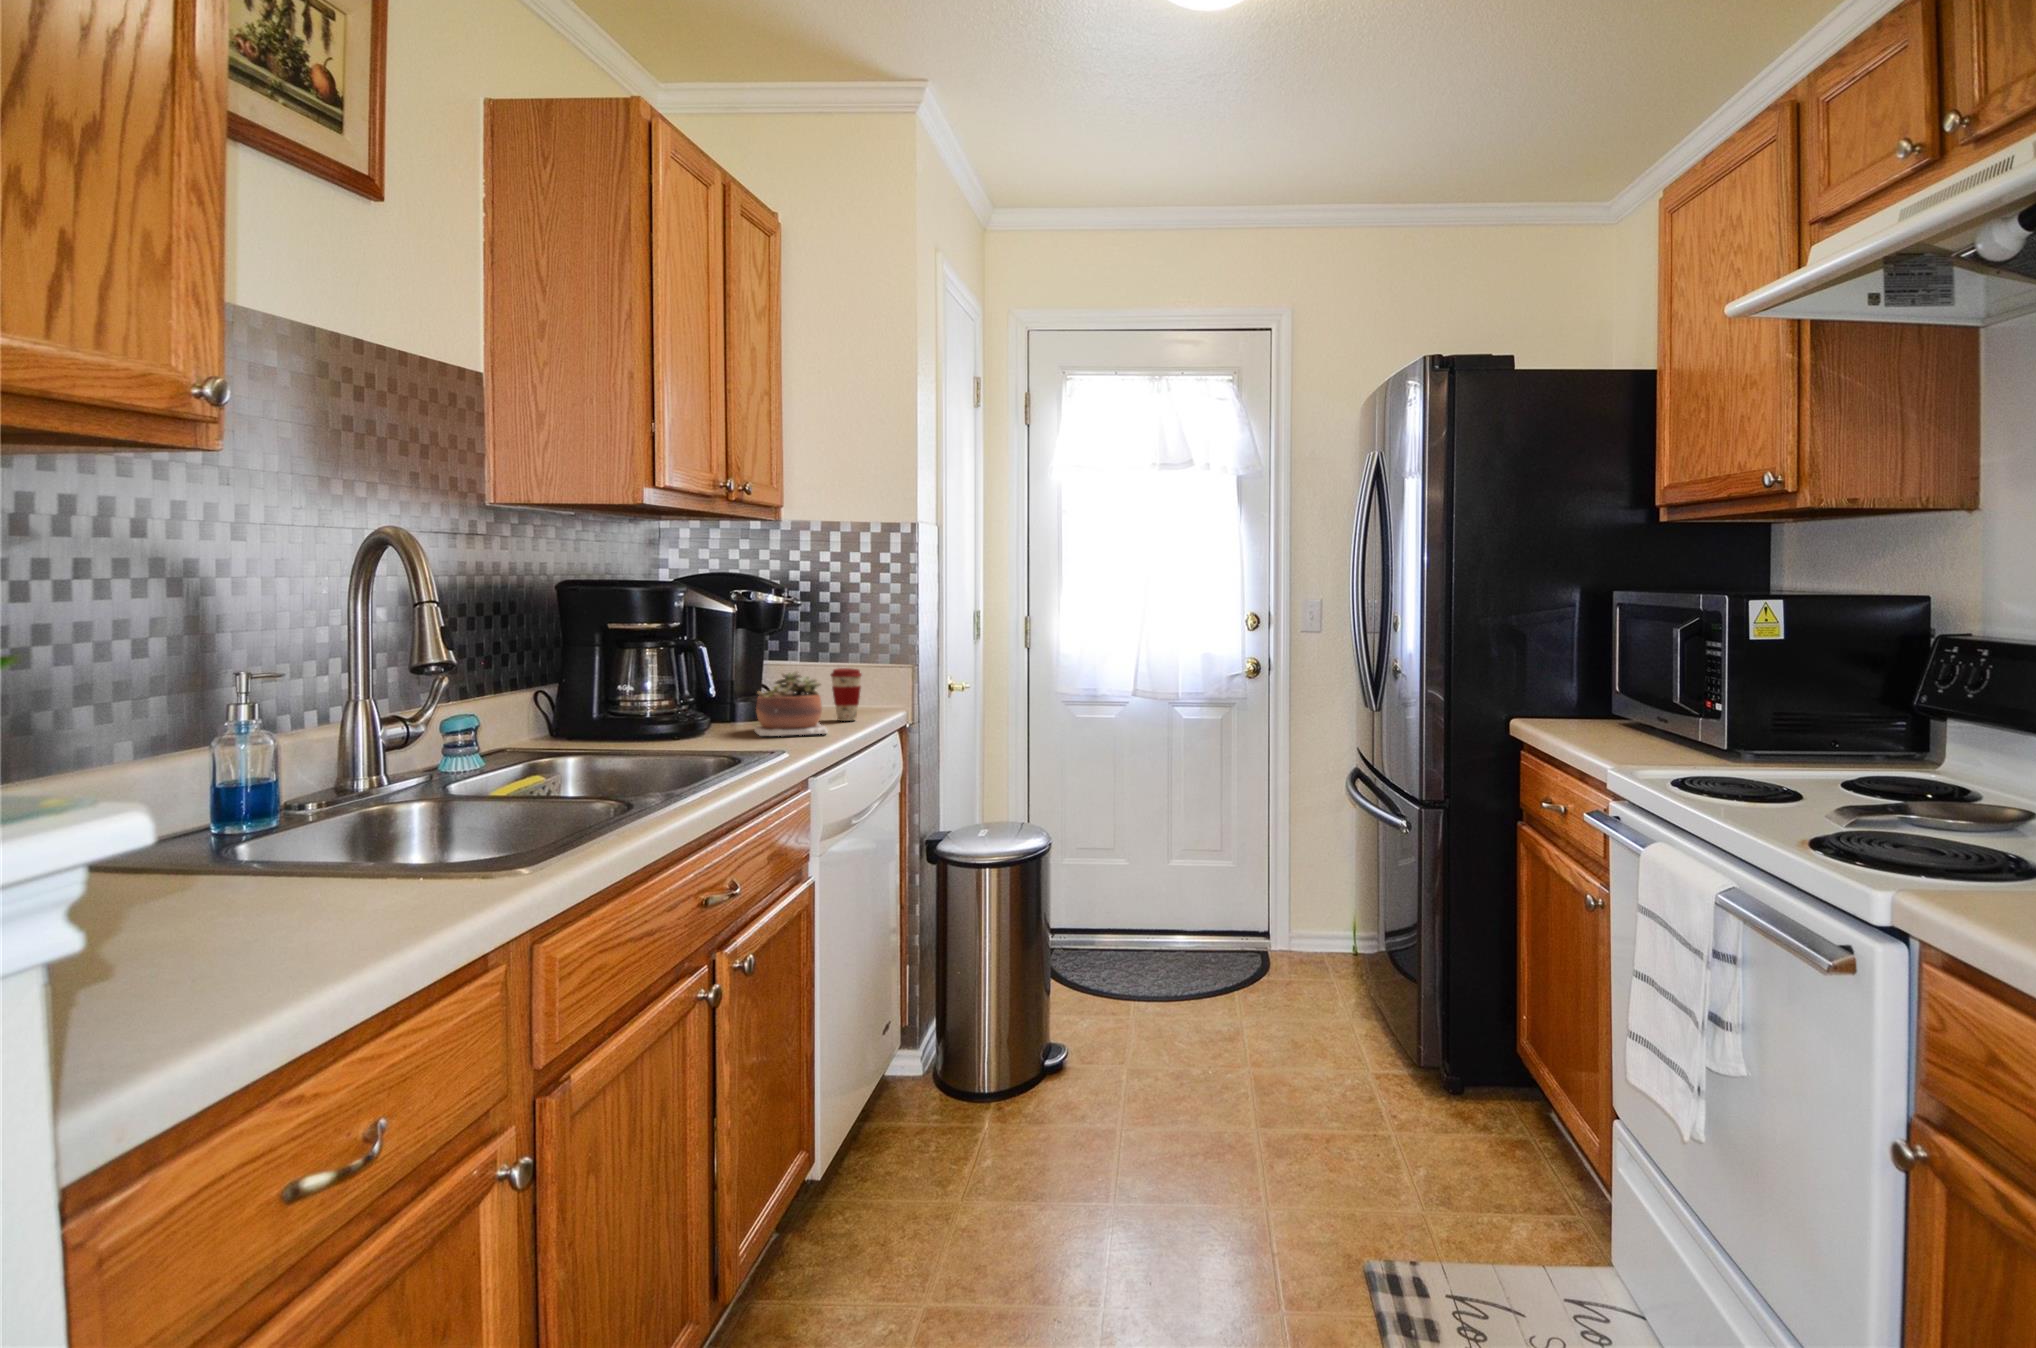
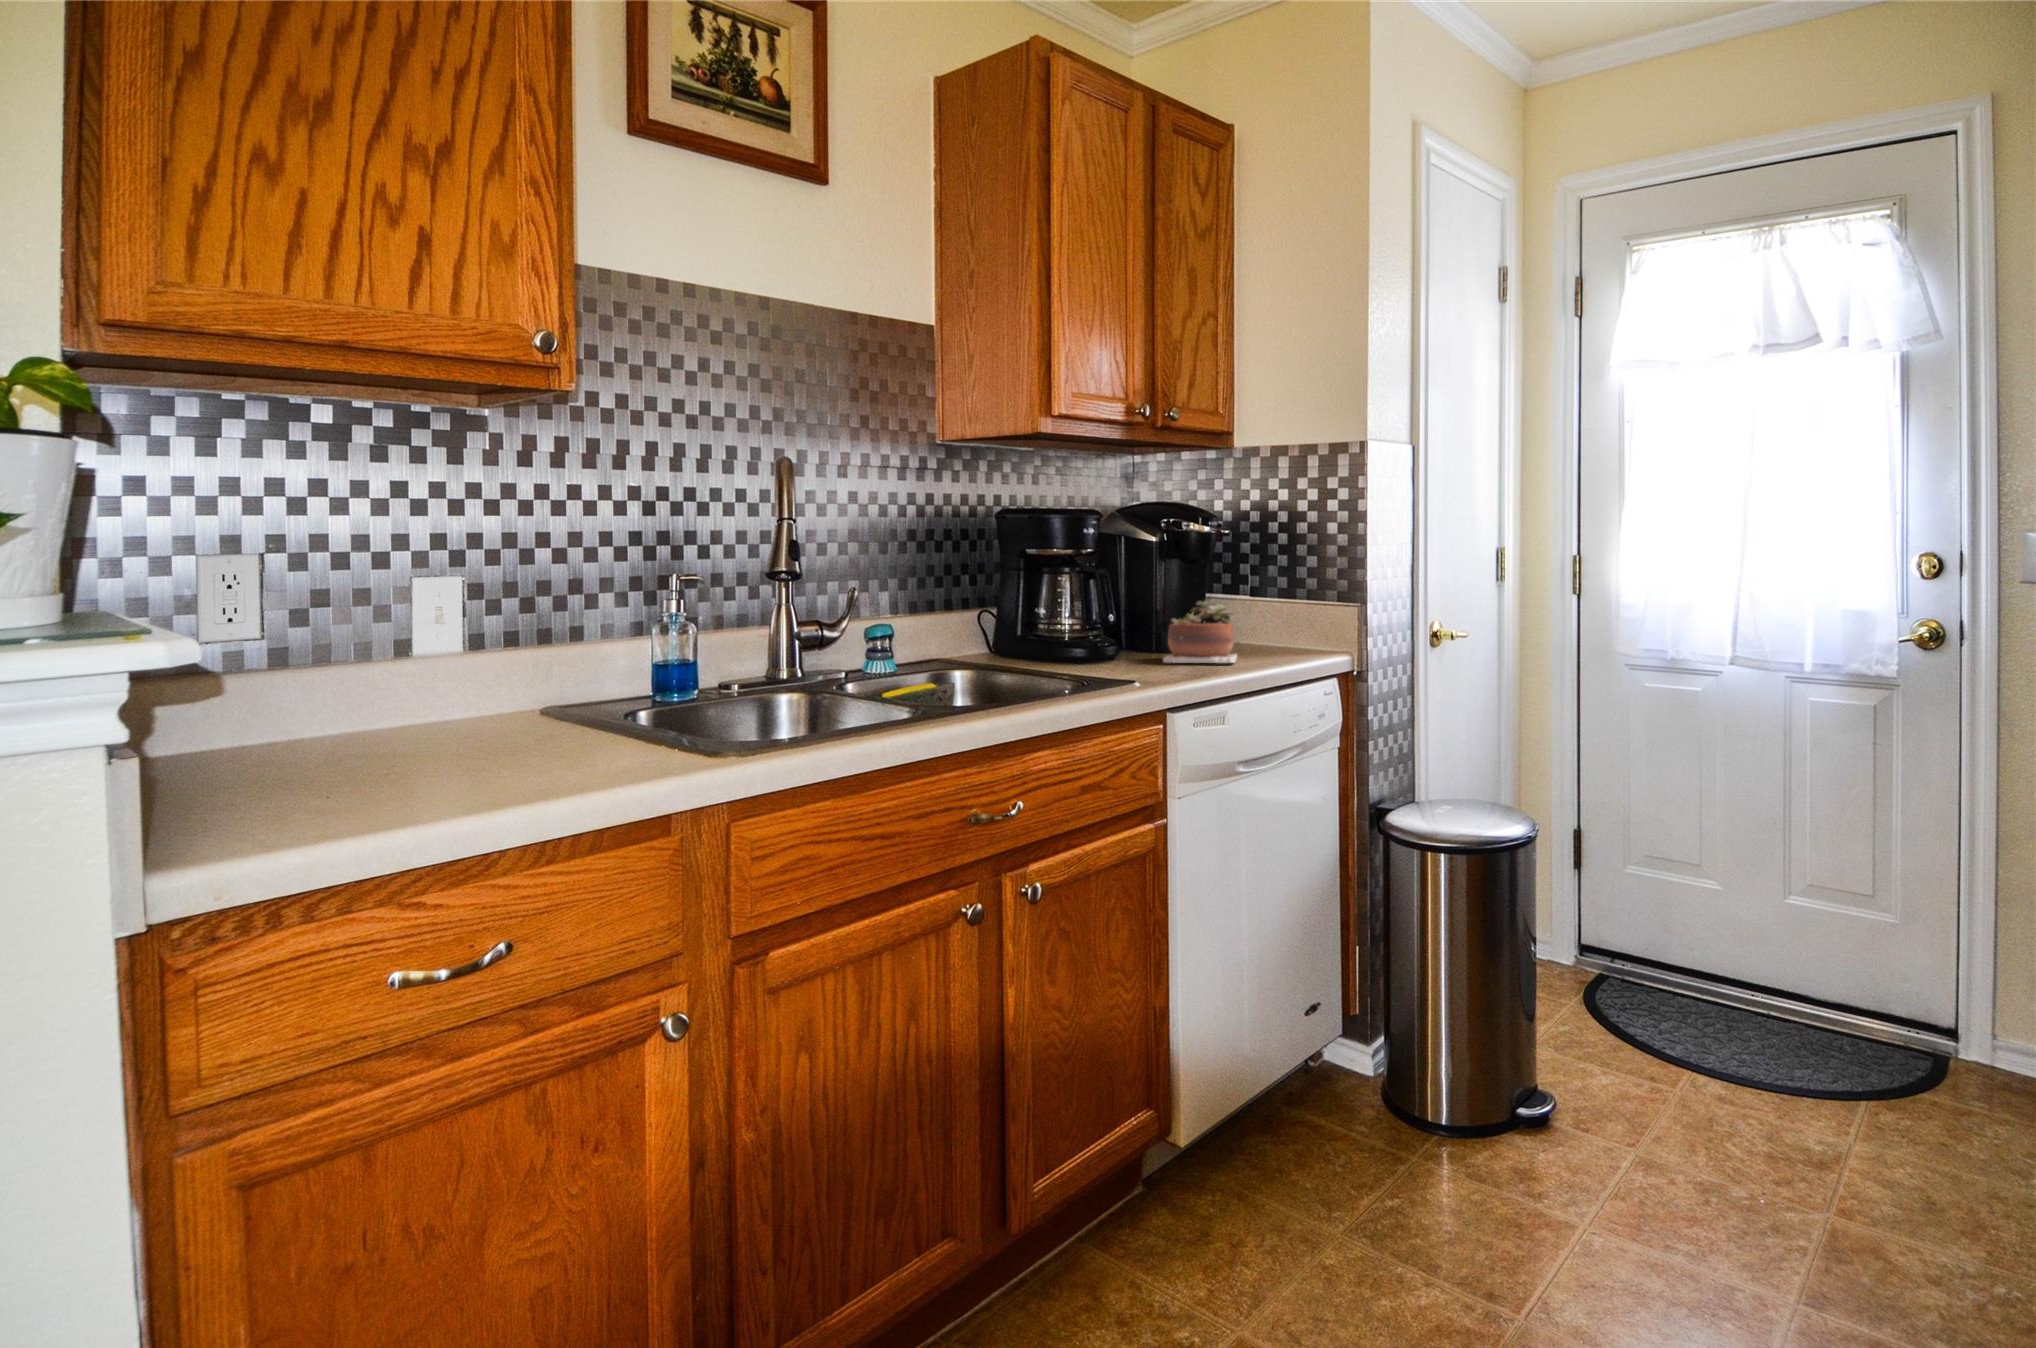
coffee cup: present [831,668,862,721] -> none [1258,600,1293,655]

